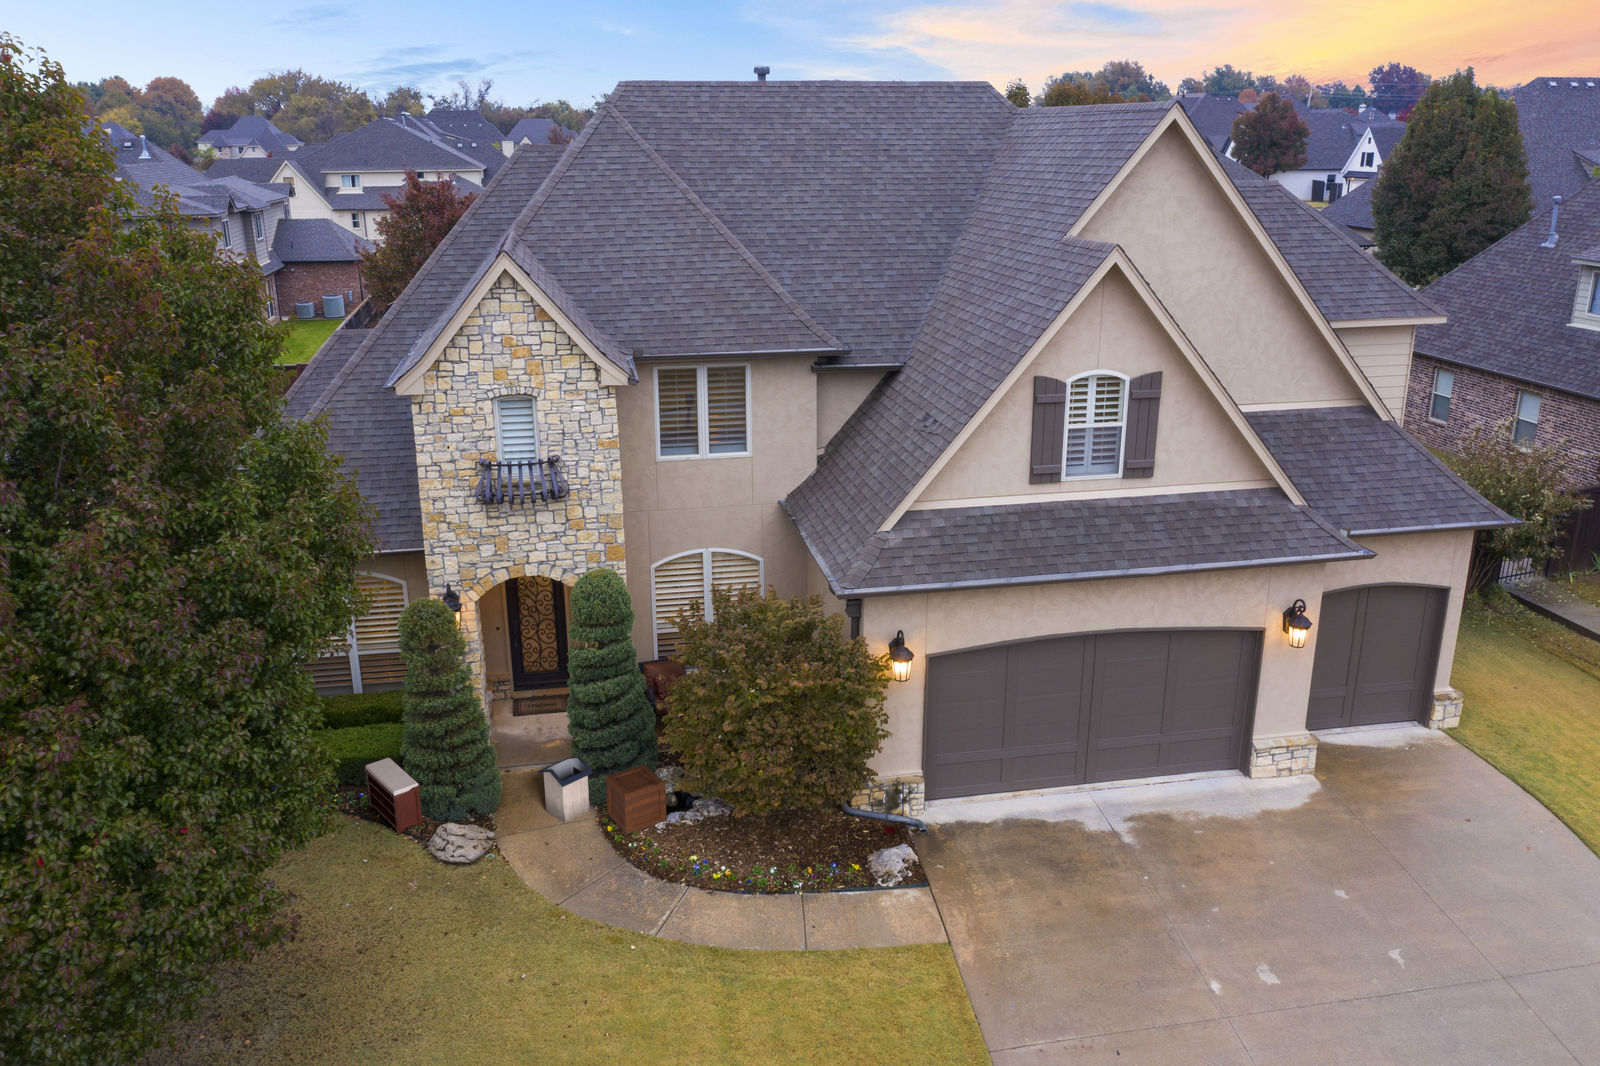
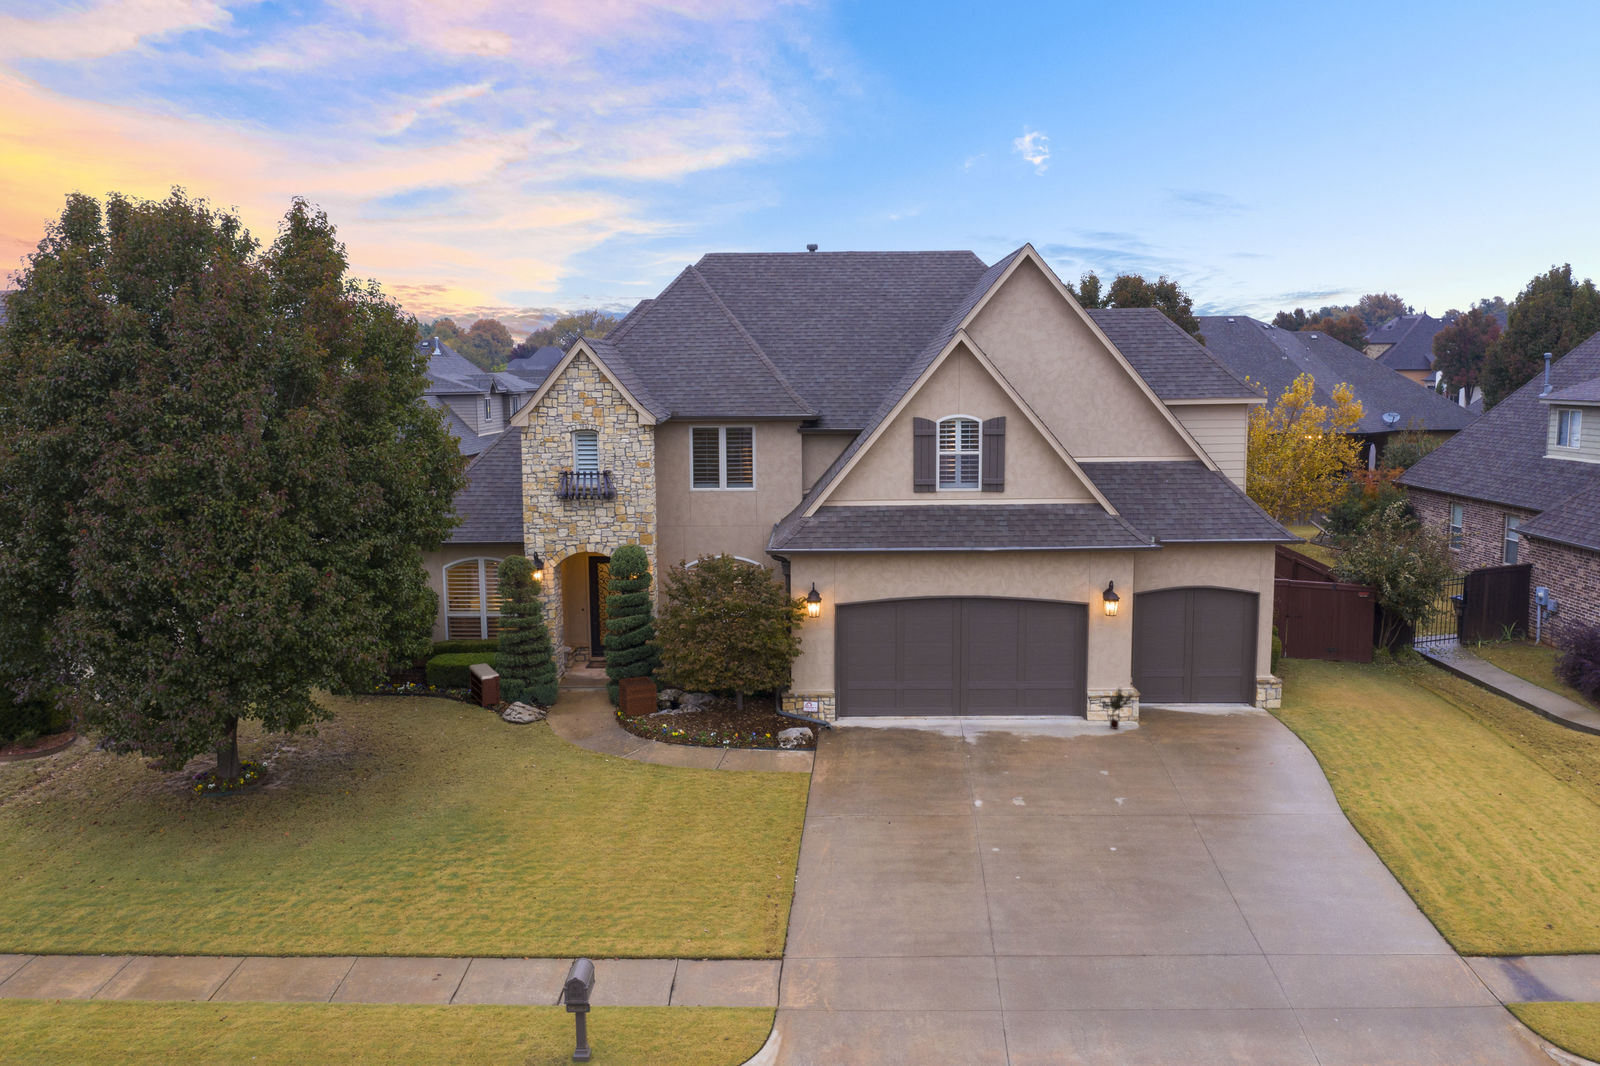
trash can: present [538,756,593,823] -> none [577,667,612,710]
potted tree: present [867,777,915,835] -> present [1099,688,1133,729]

